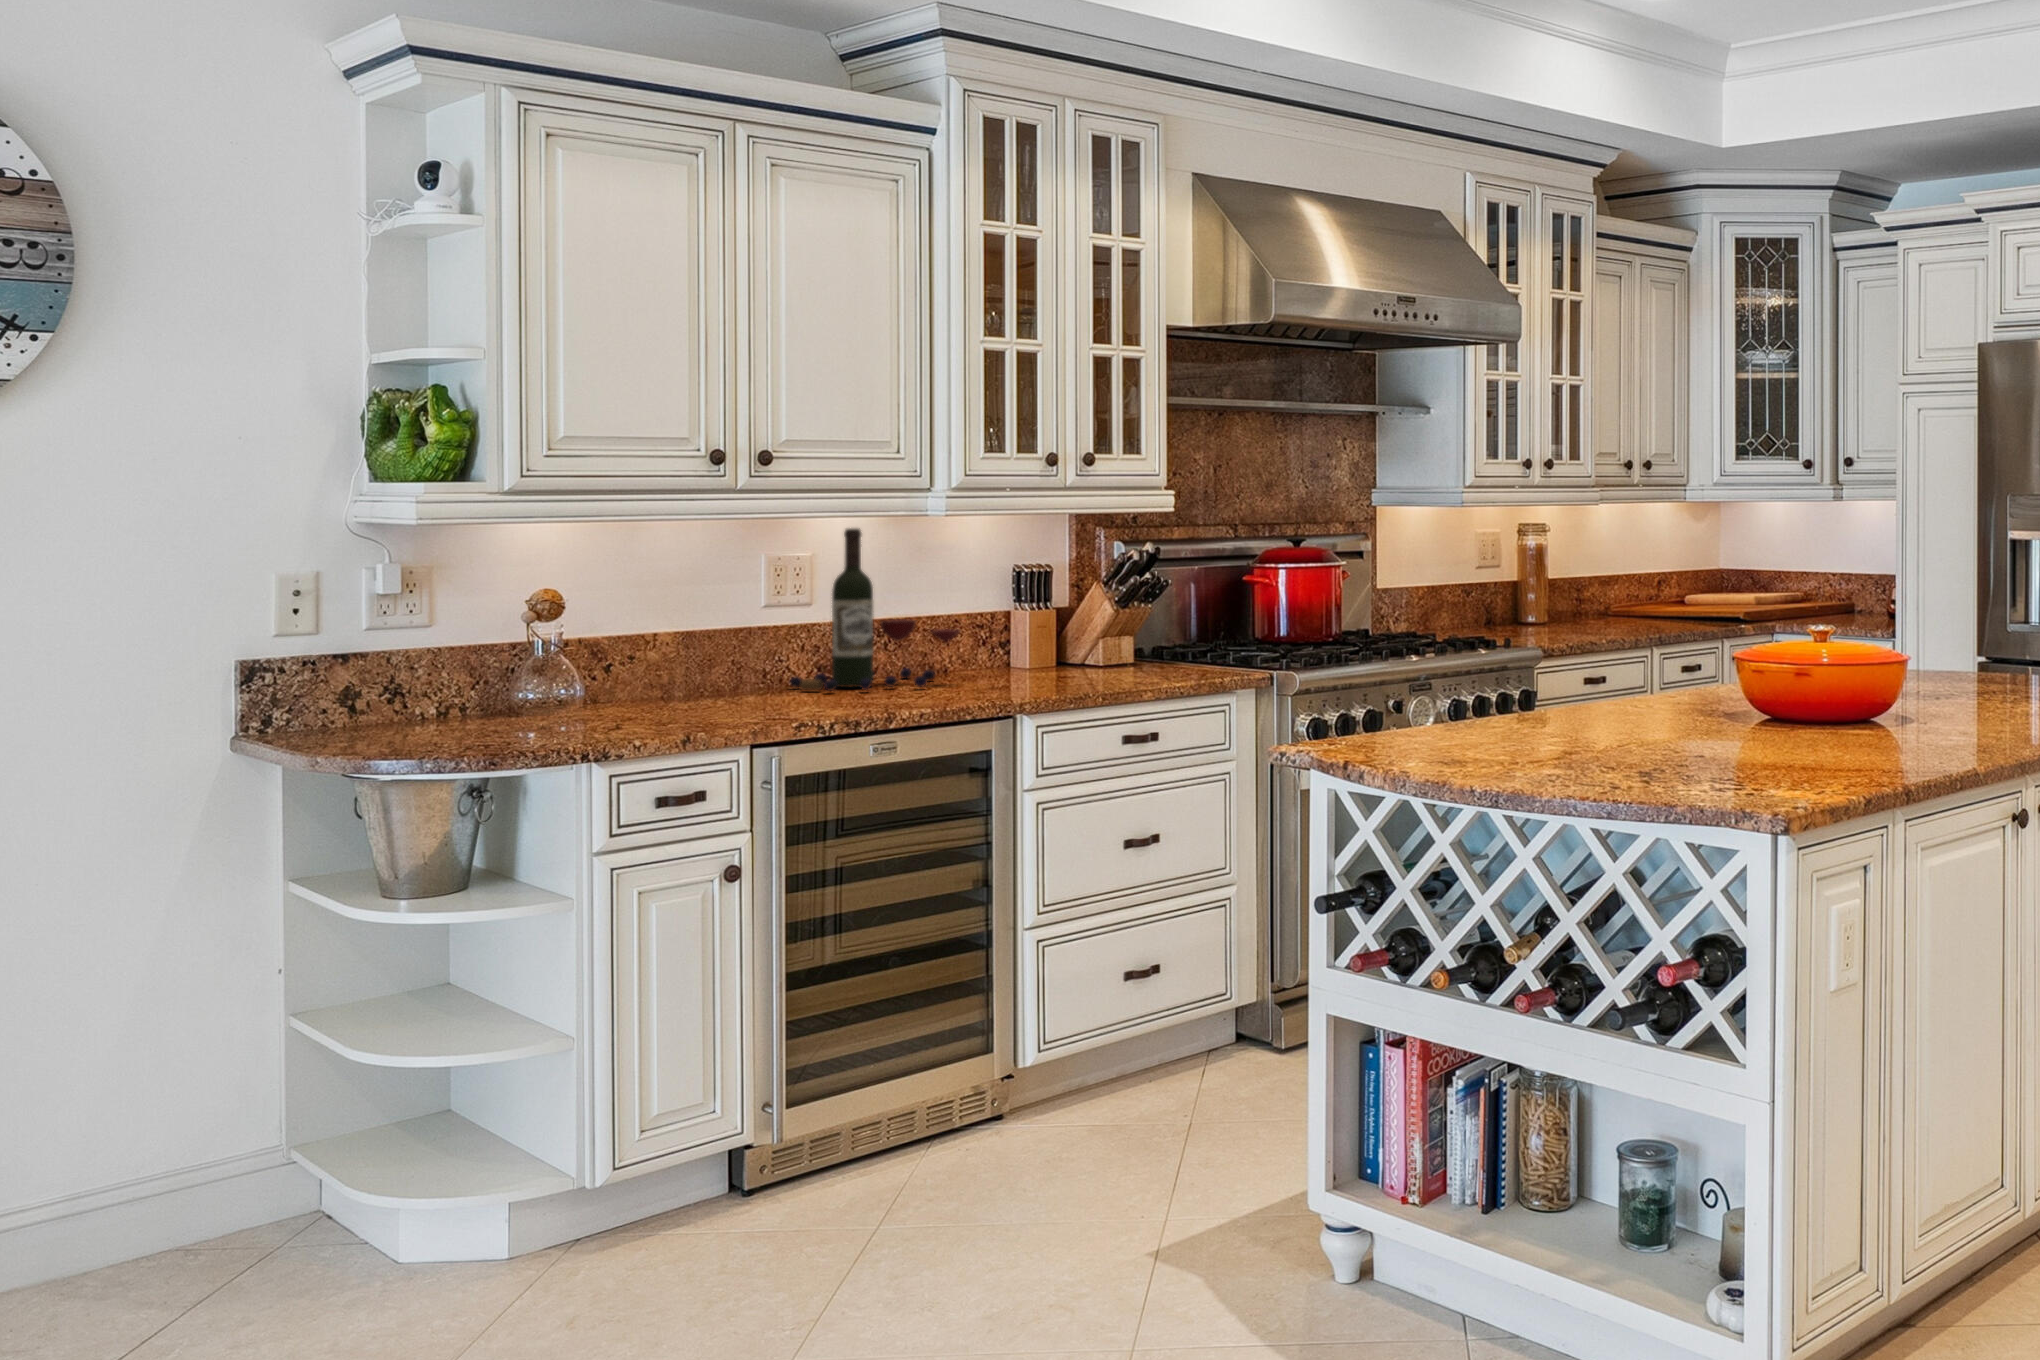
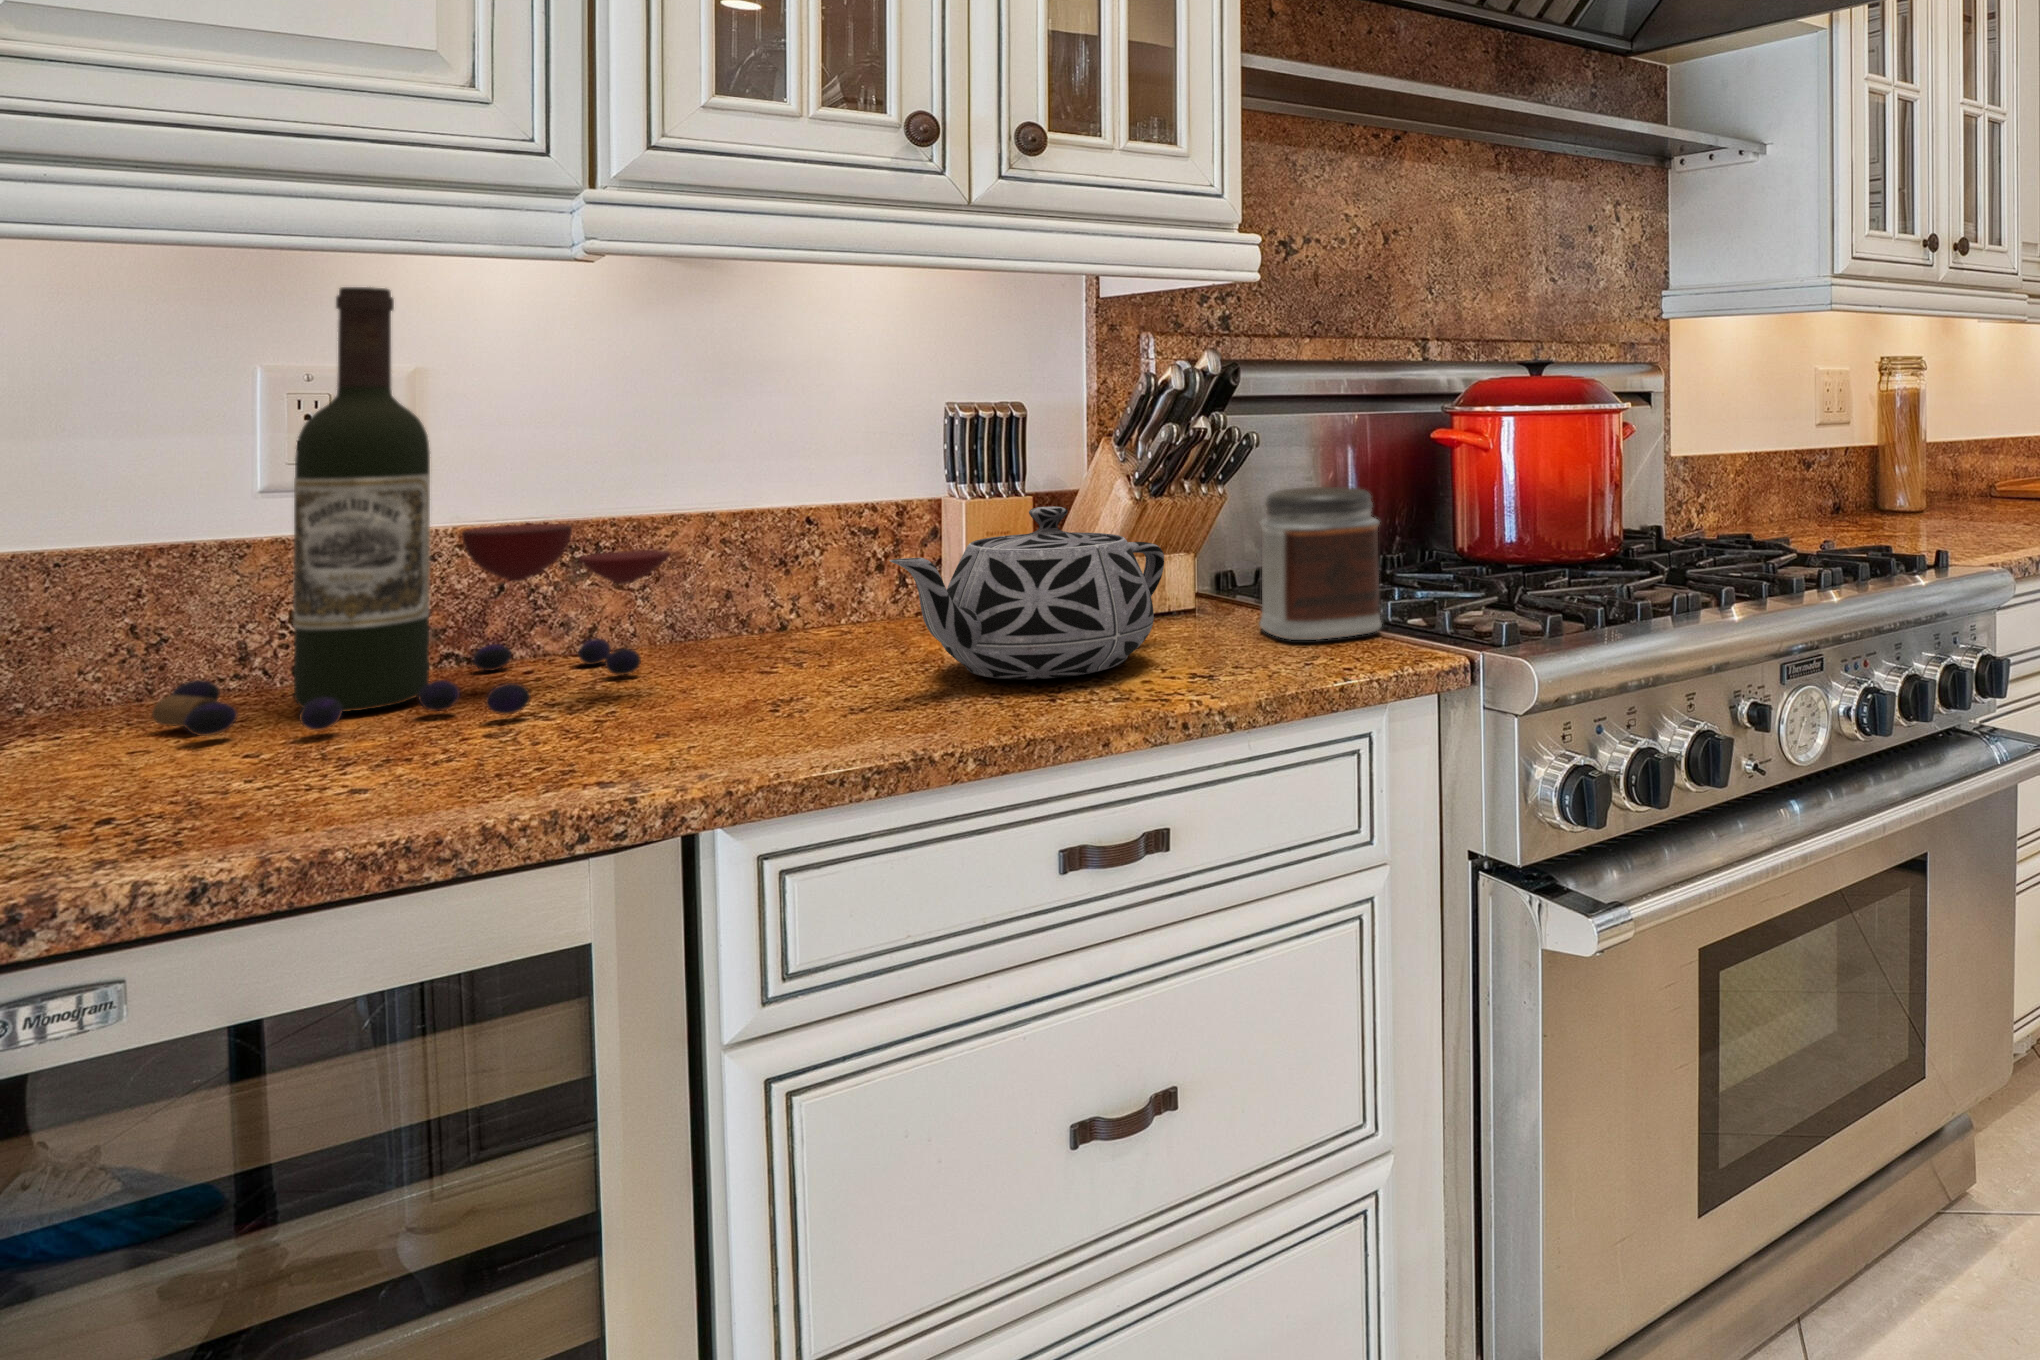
jar: none [1173,605,1229,671] -> present [1260,487,1381,640]
teapot: none [1054,612,1140,680] -> present [890,507,1164,679]

